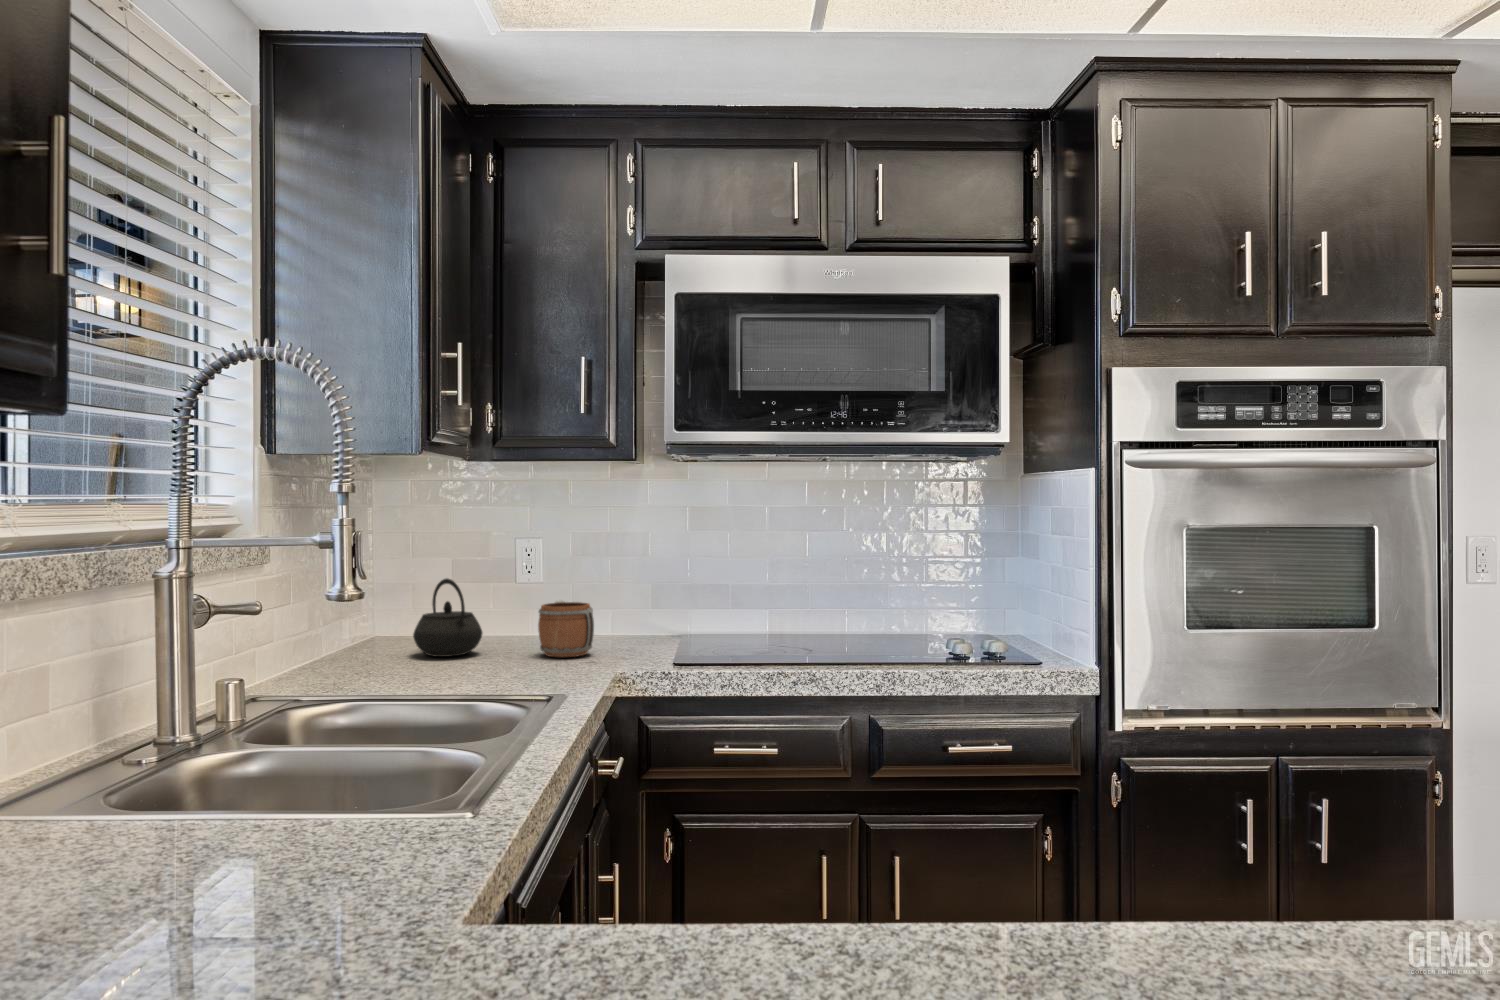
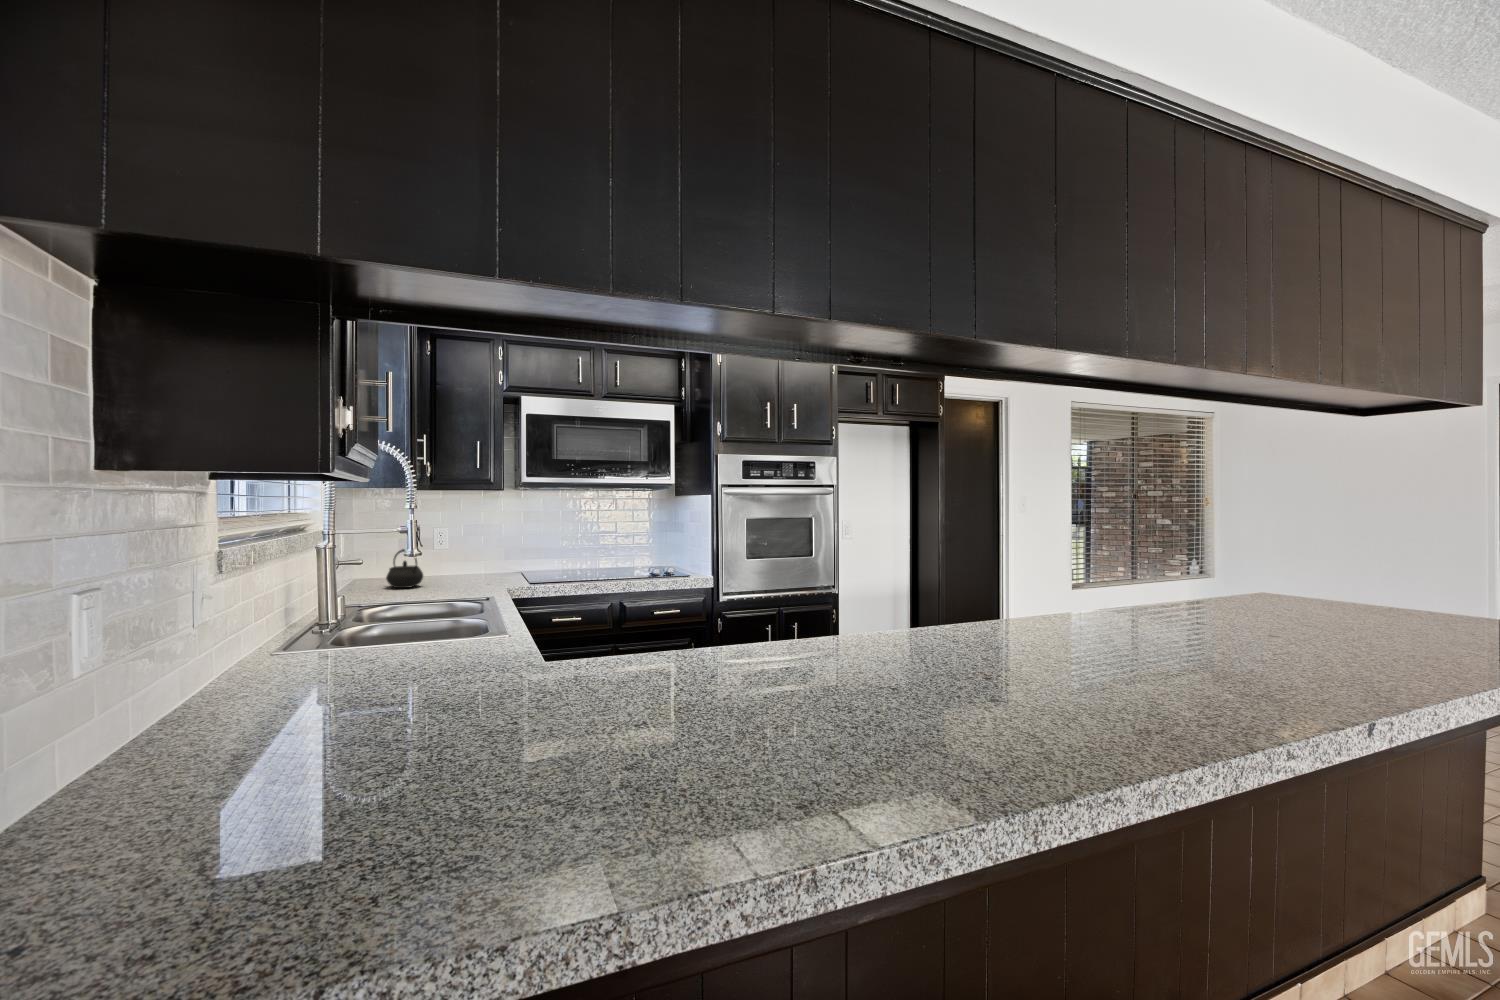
mug: present [538,600,594,657] -> none [454,558,484,585]

